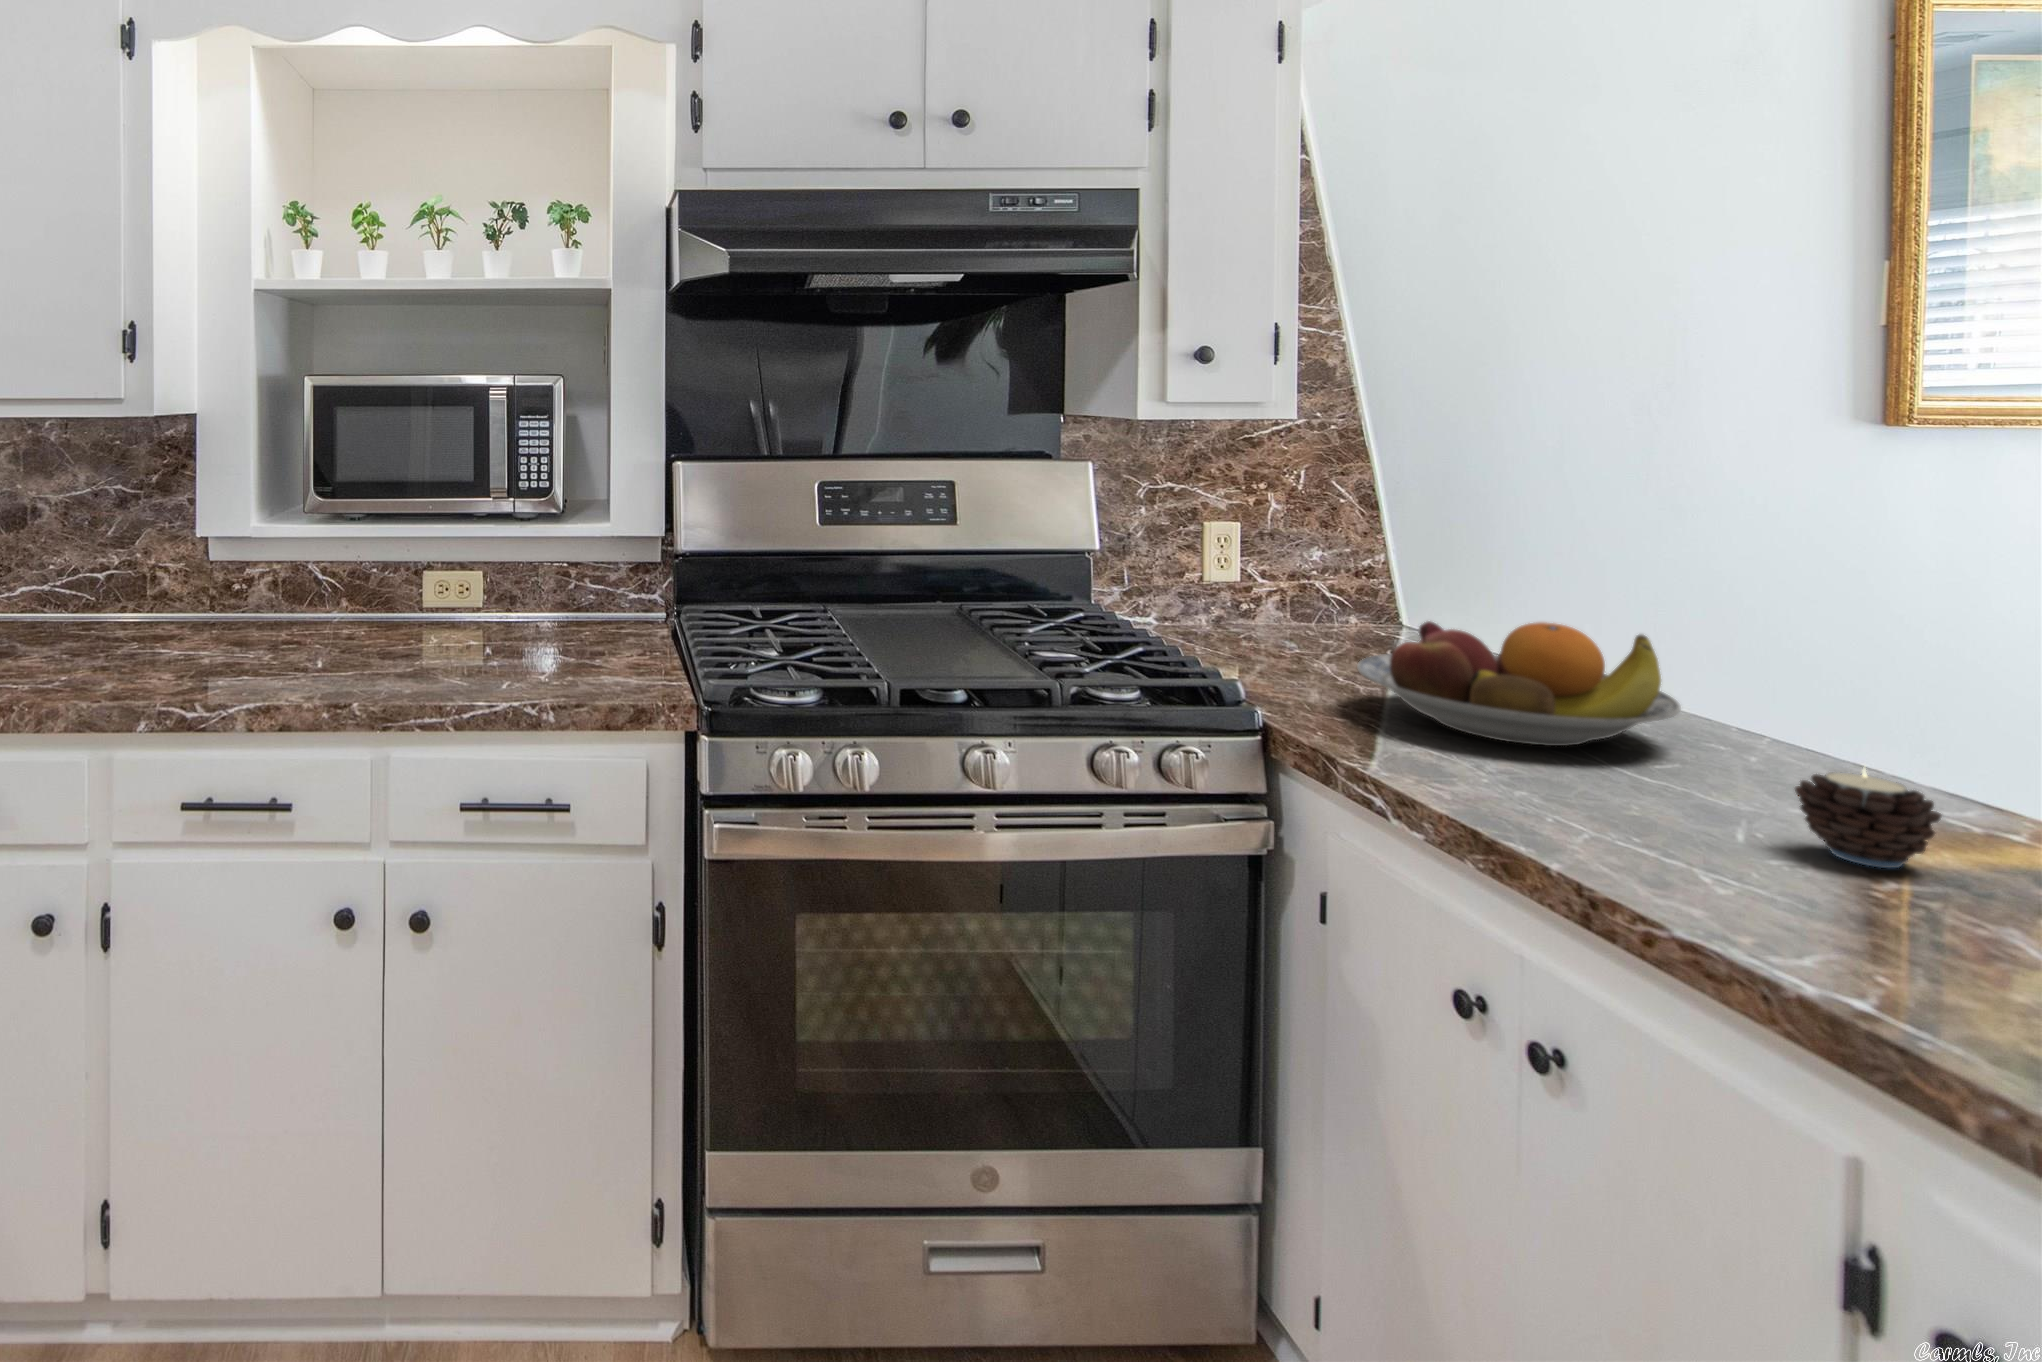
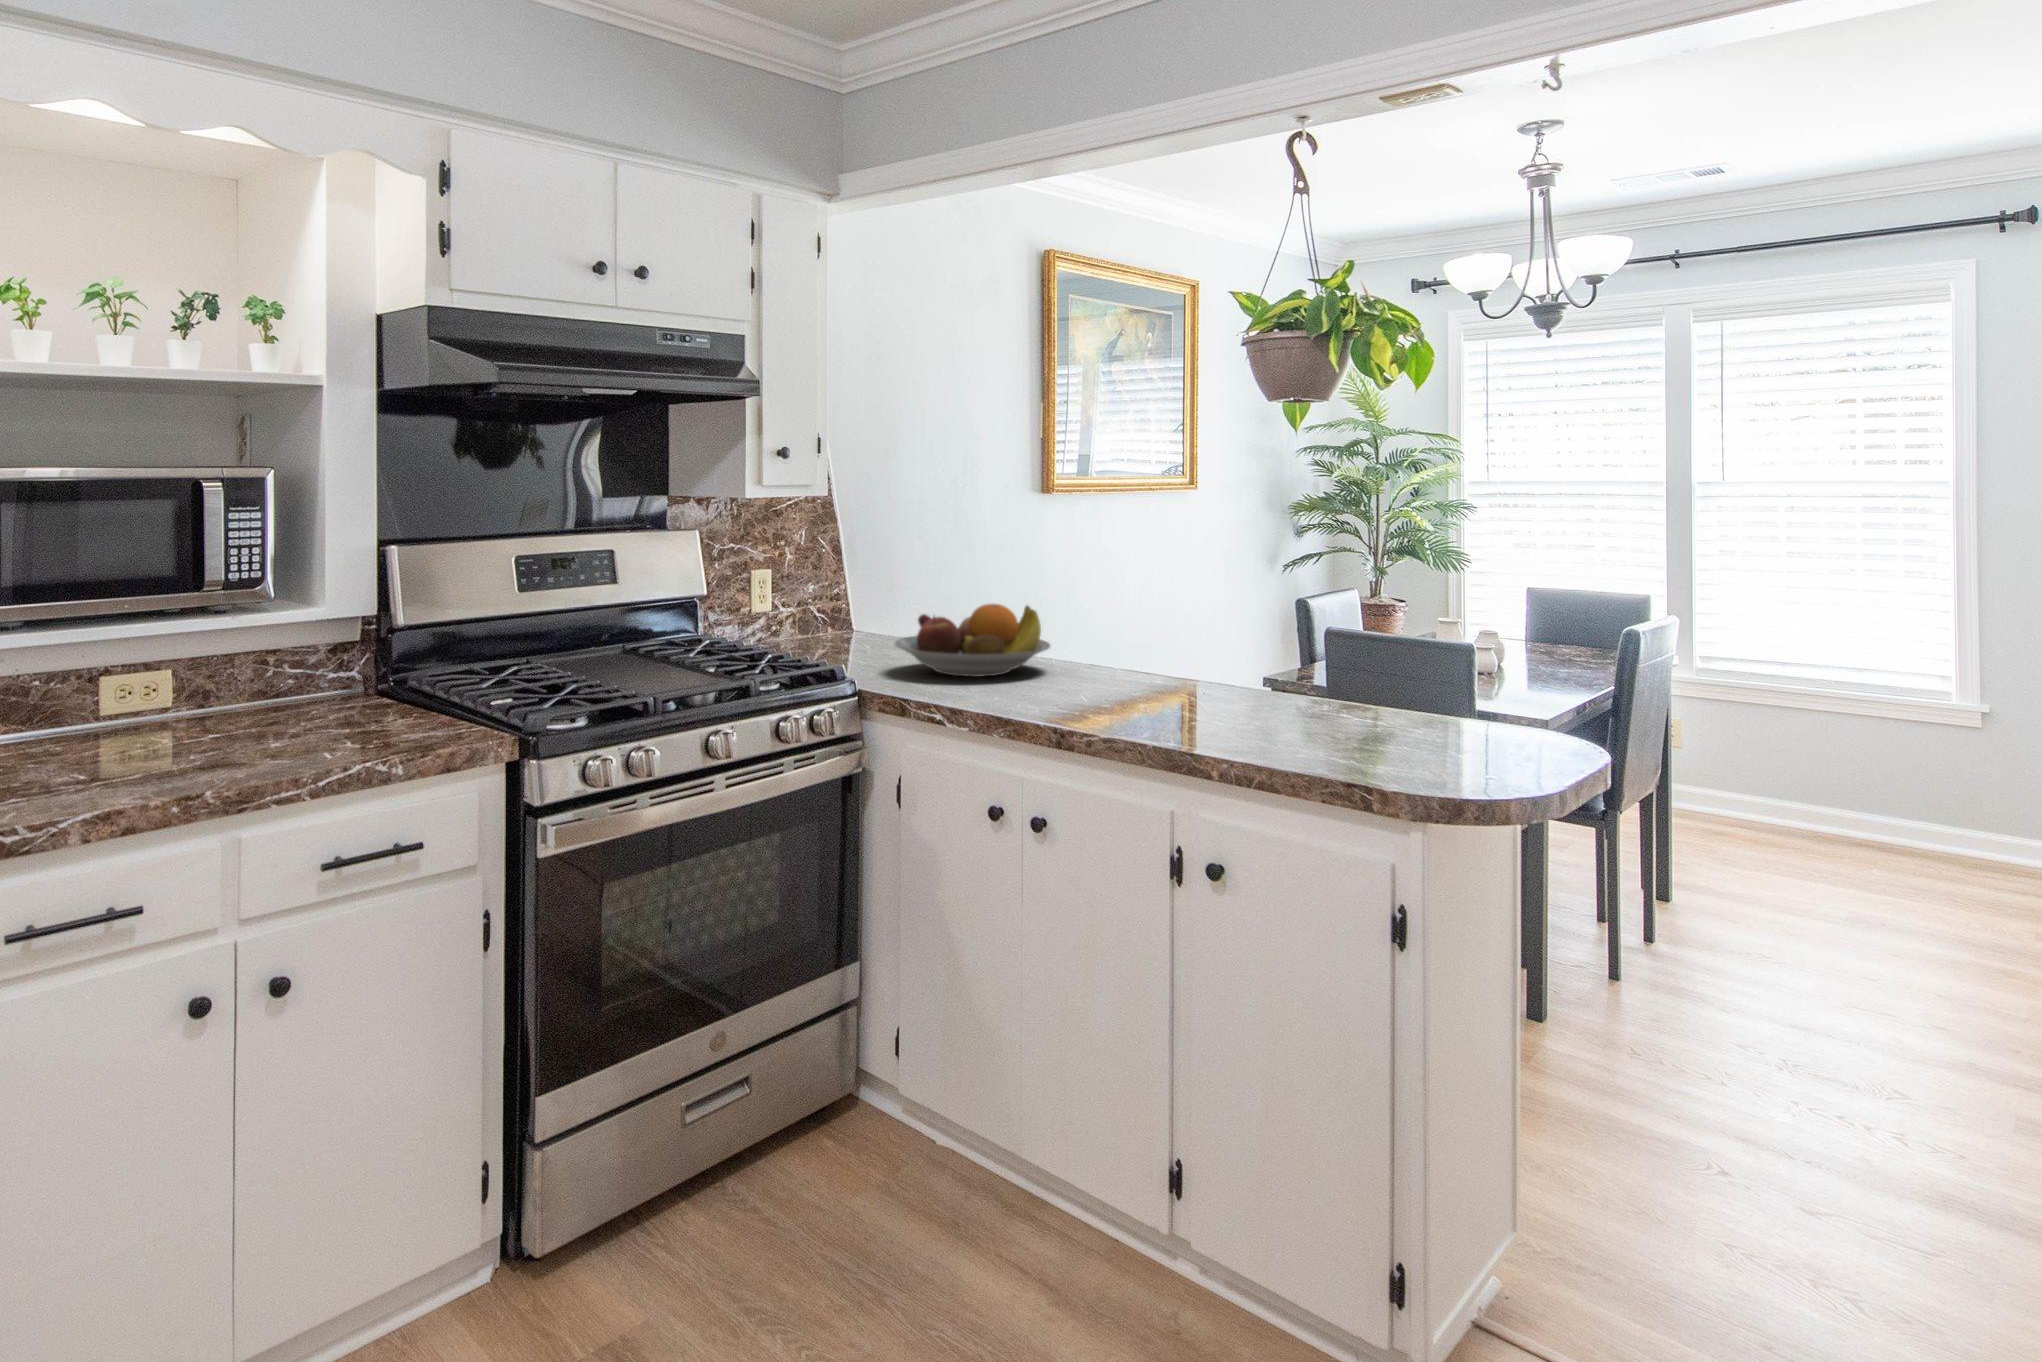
candle: present [1795,769,1942,868] -> none [1132,645,1185,694]

